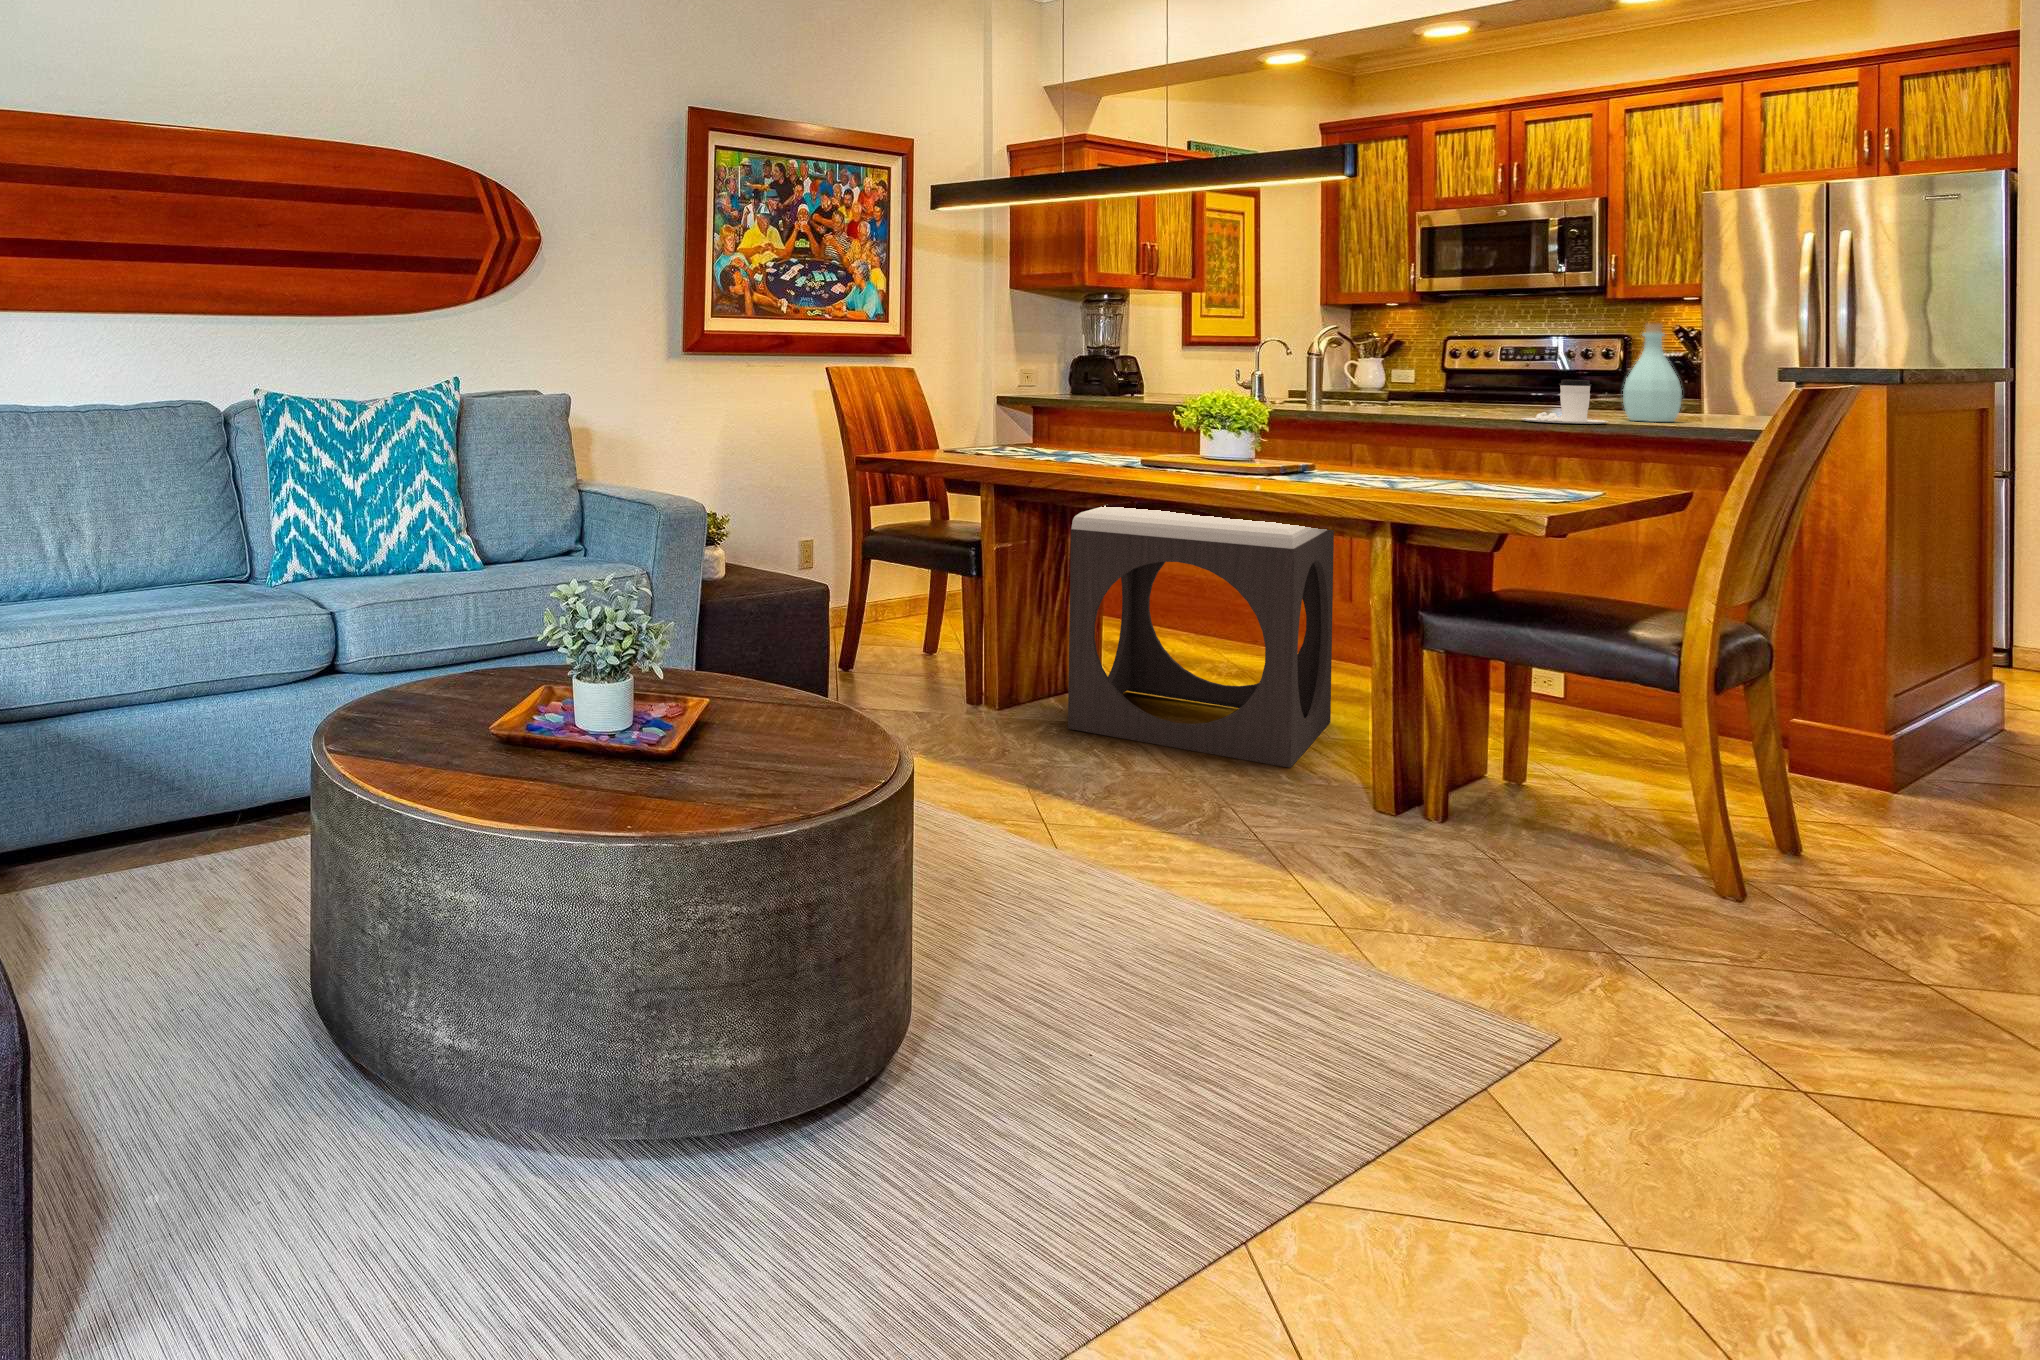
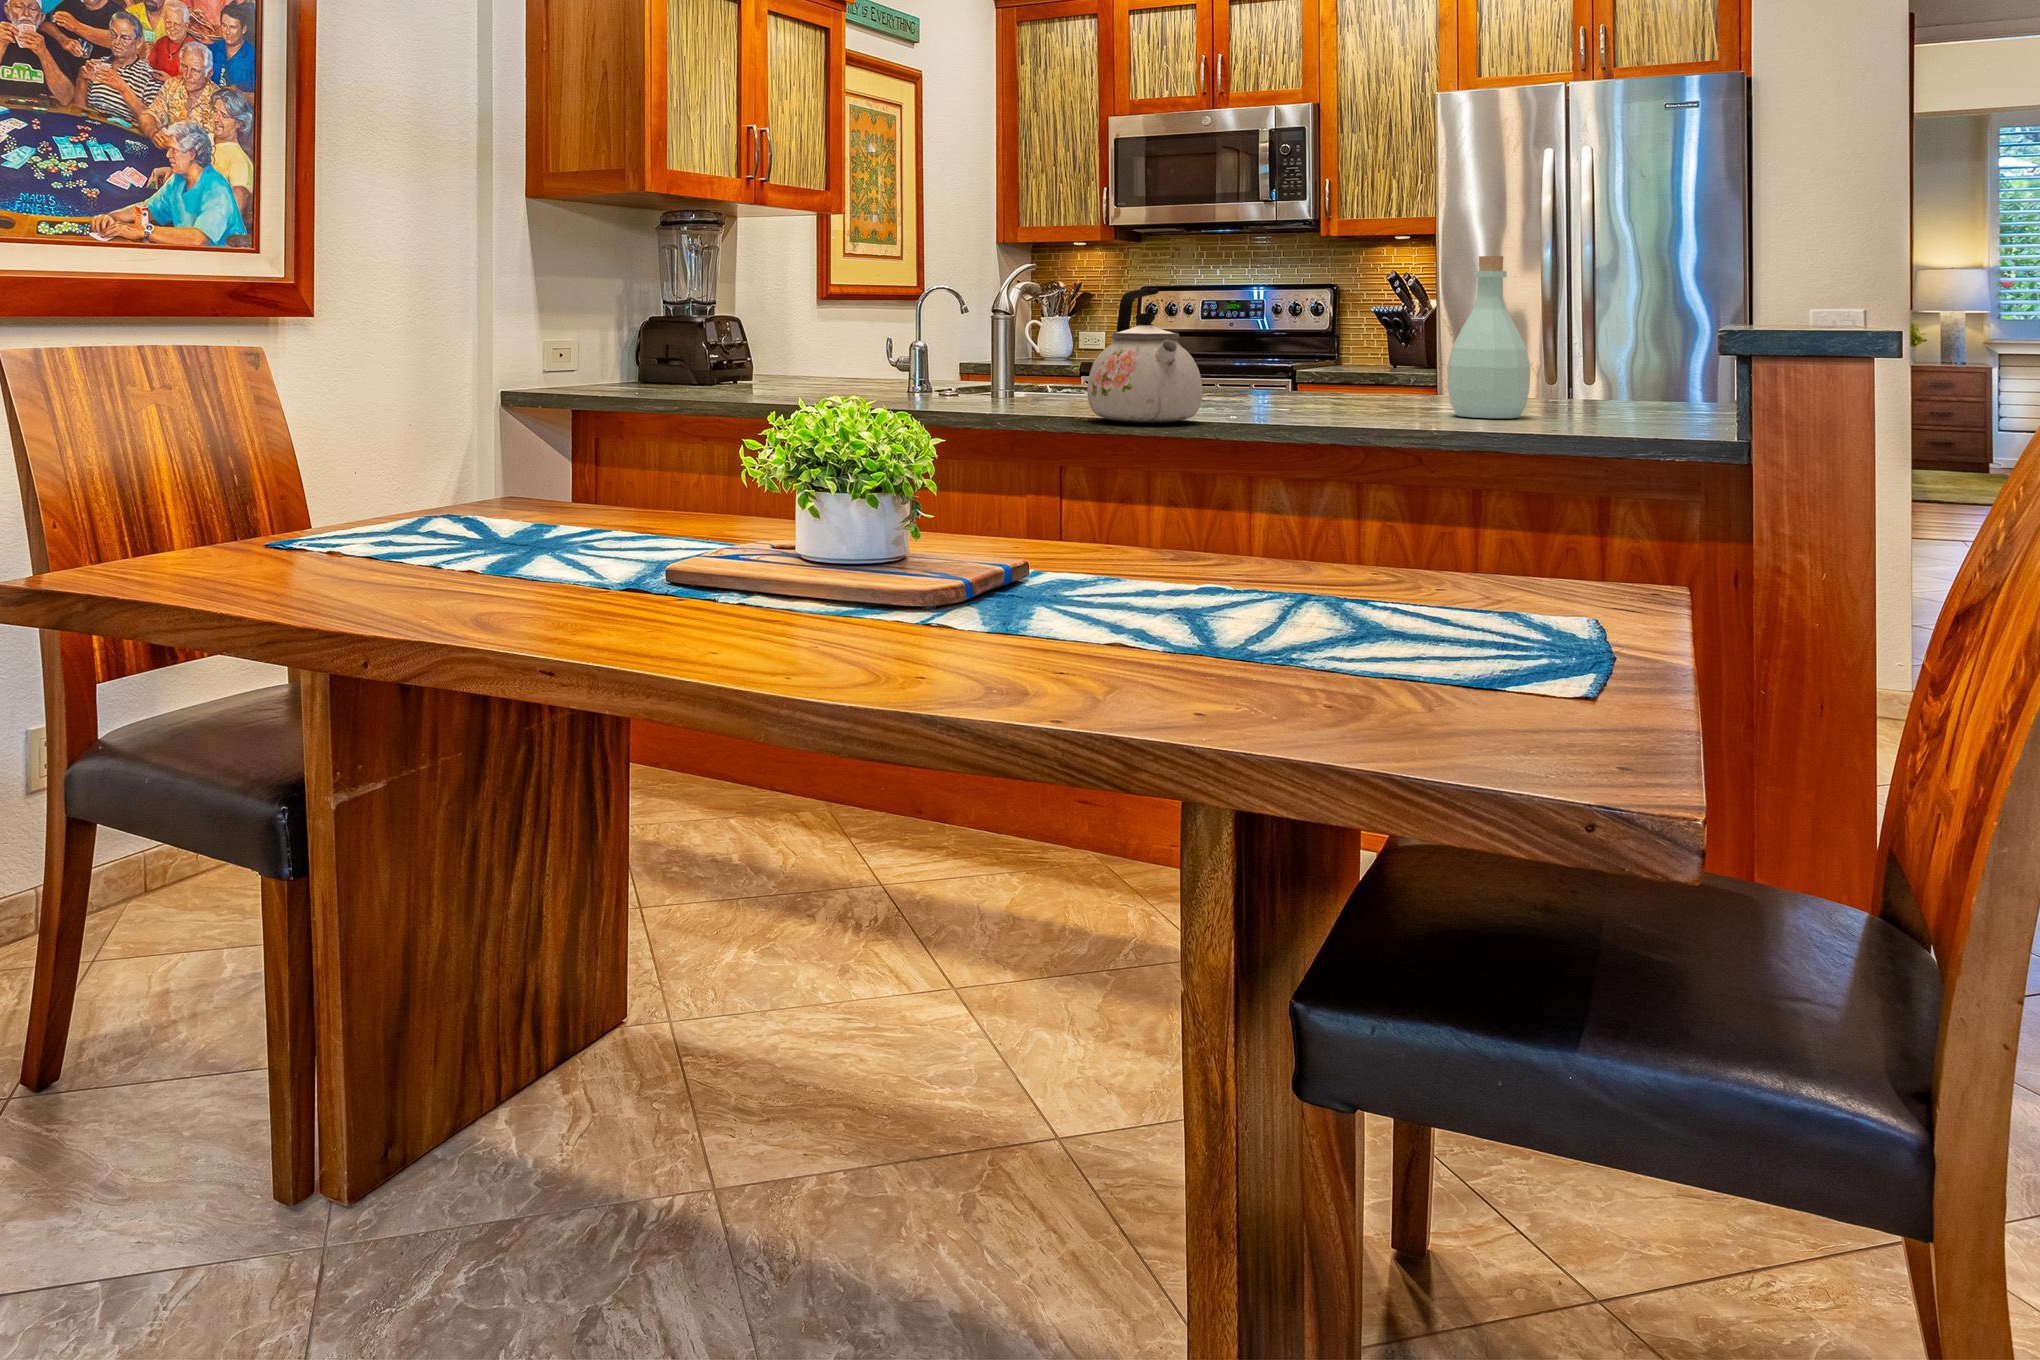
kettle: none [1366,343,1440,417] -> present [1087,288,1202,423]
coffee cup: present [1522,380,1607,424] -> none [1325,352,1456,430]
footstool: present [1068,506,1334,768] -> none [489,612,1049,1314]

